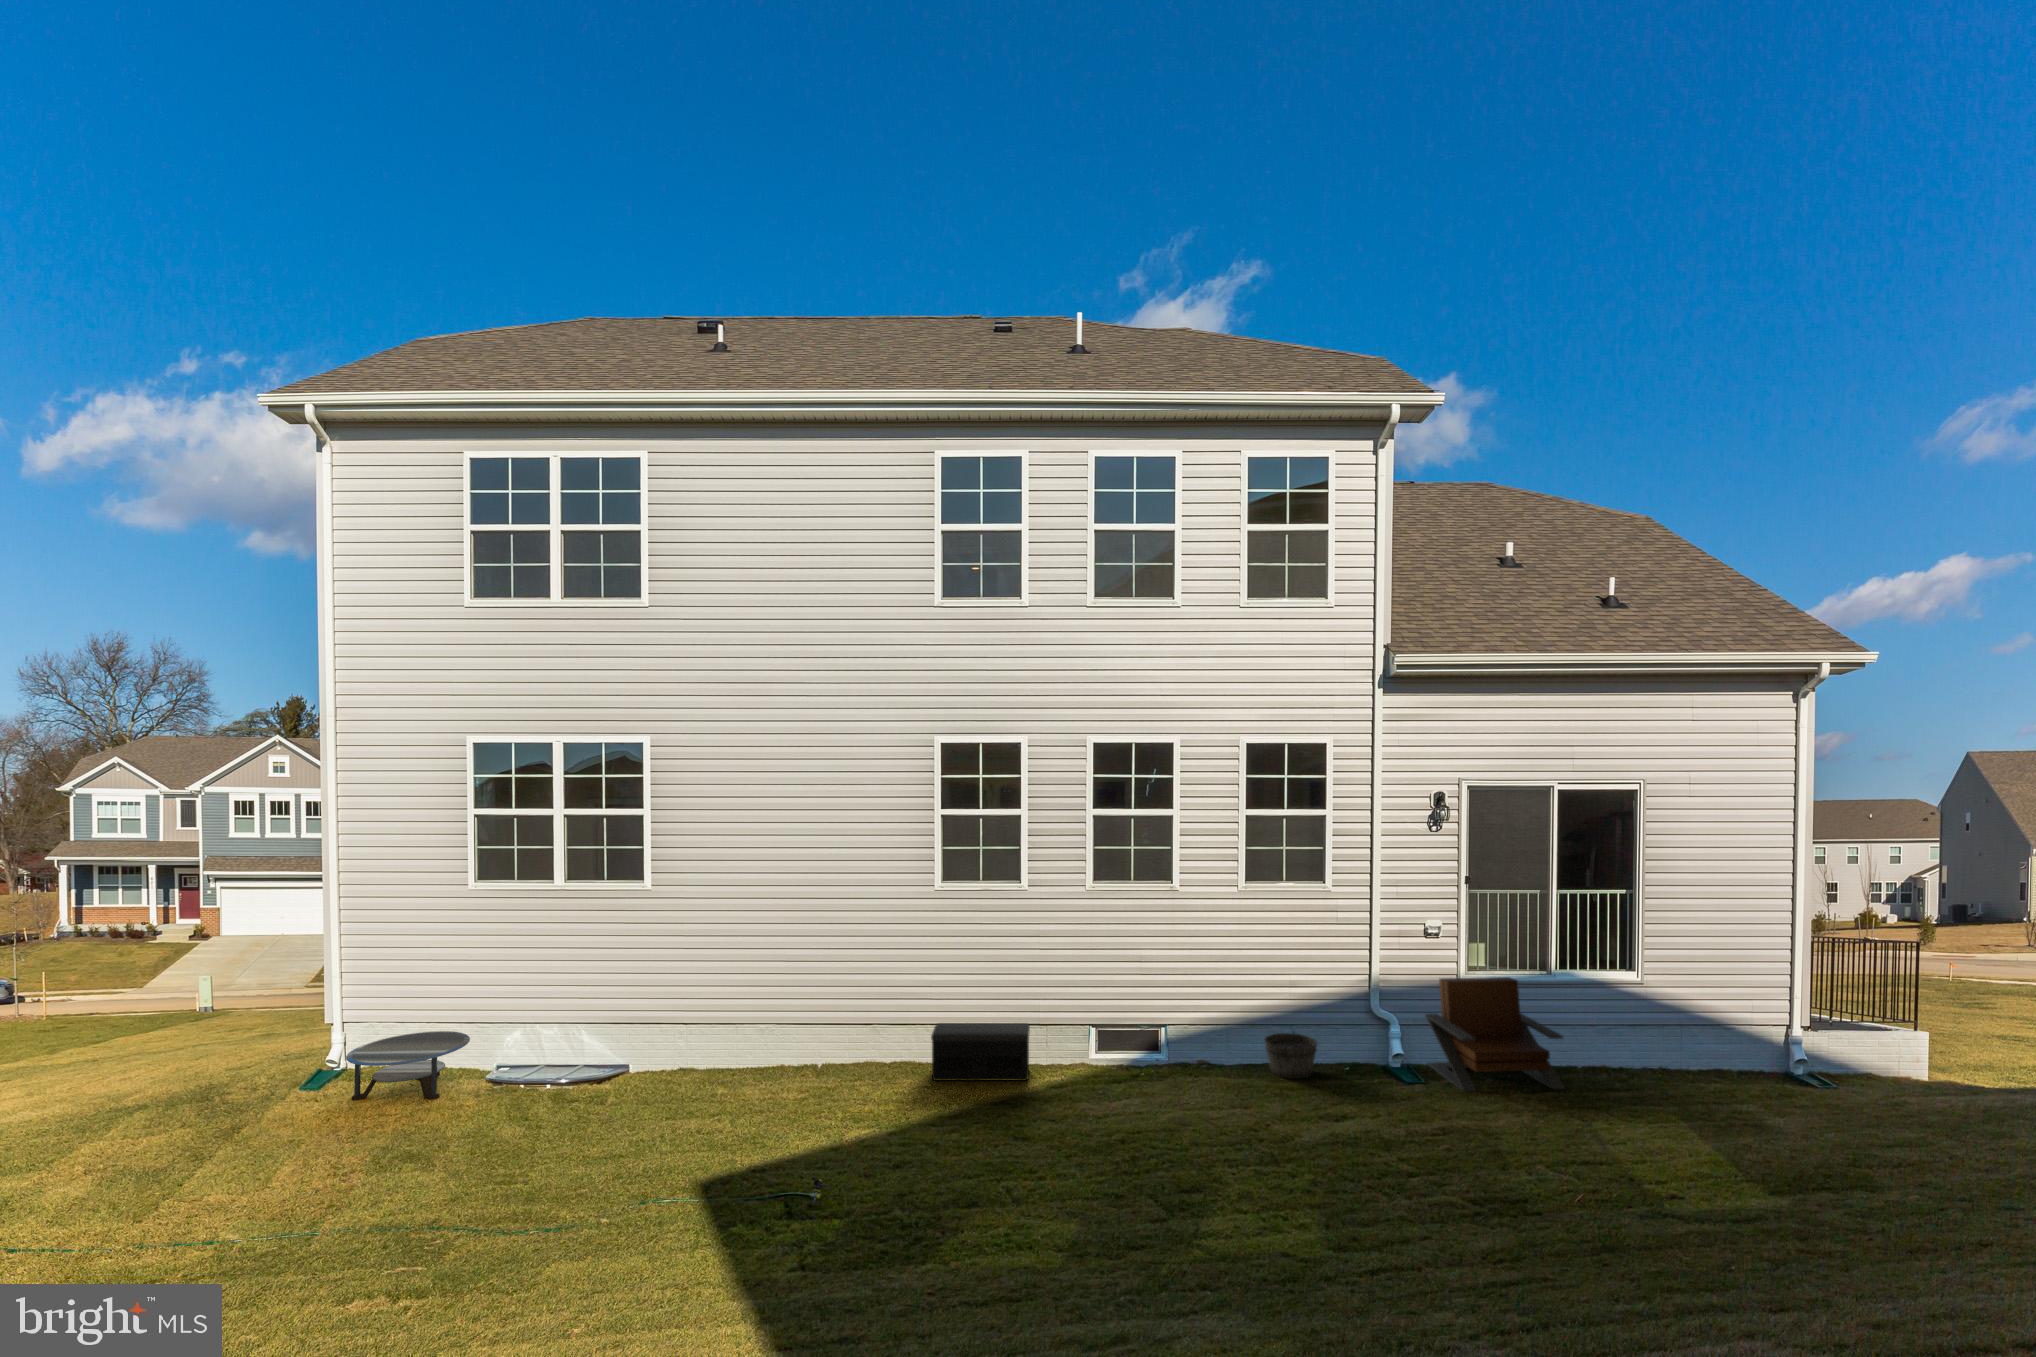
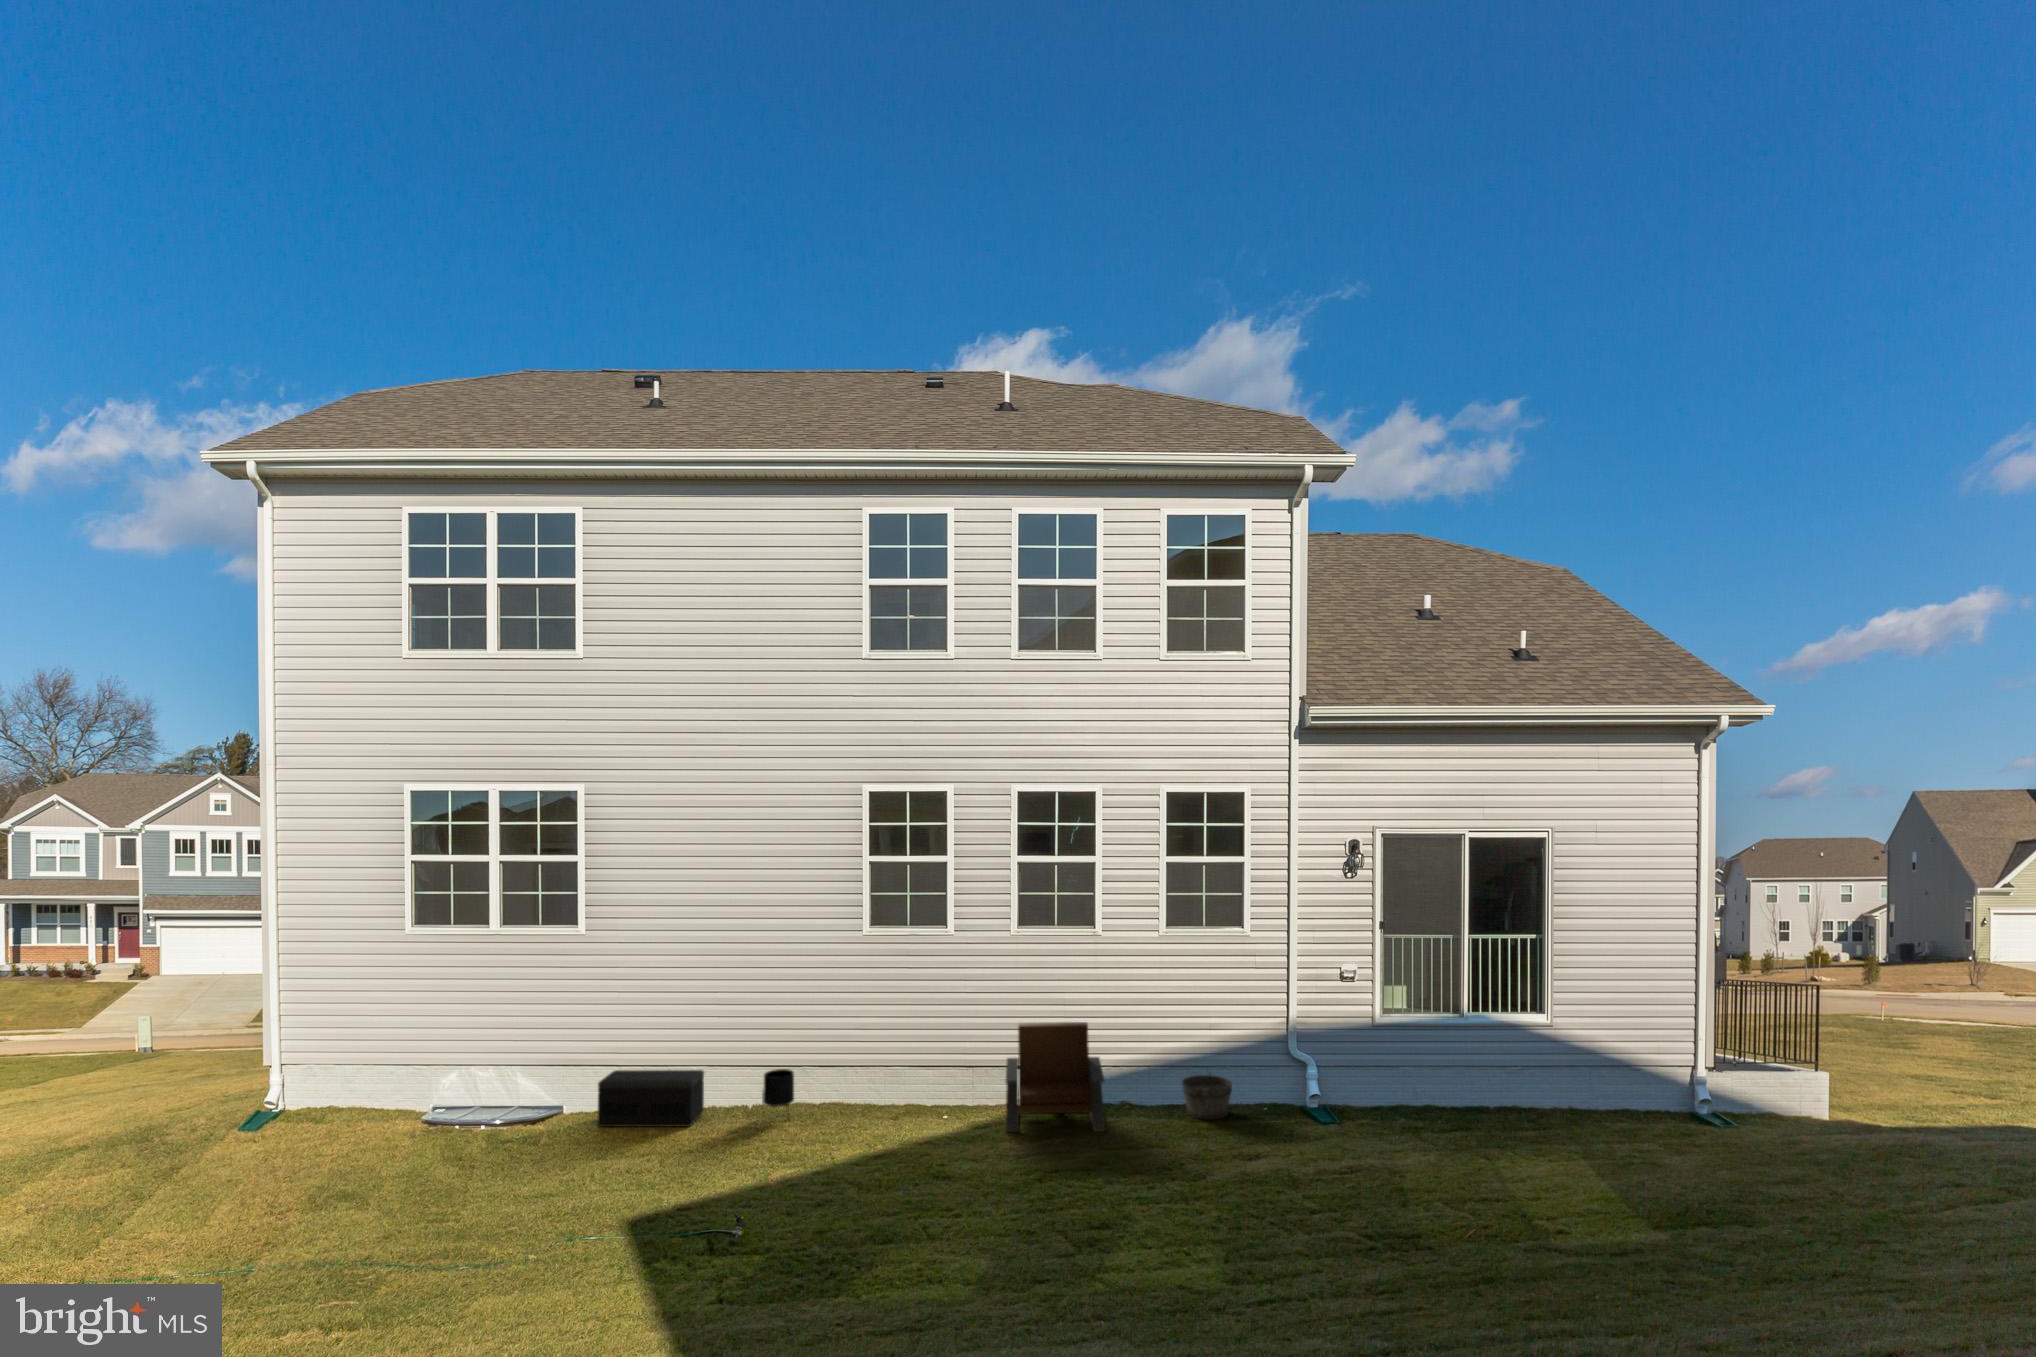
lounge chair: present [1425,977,1564,1092] -> present [1006,1022,1106,1132]
storage bench: present [931,1023,1030,1081] -> present [597,1070,704,1127]
planter: none [834,1026,867,1079] -> present [762,1069,794,1107]
round table: present [346,1031,470,1100] -> none [285,1075,406,1144]

